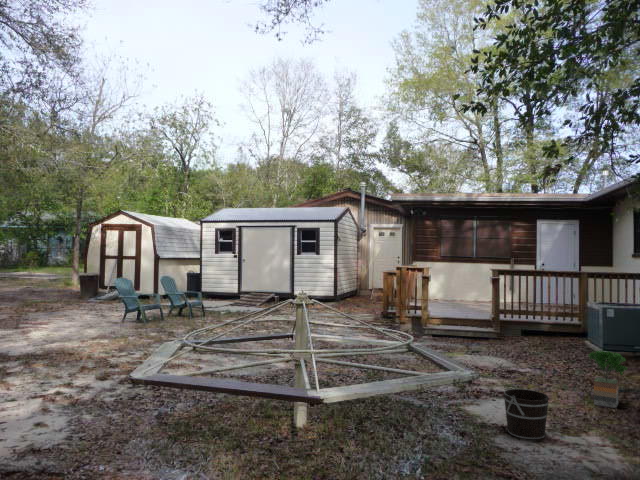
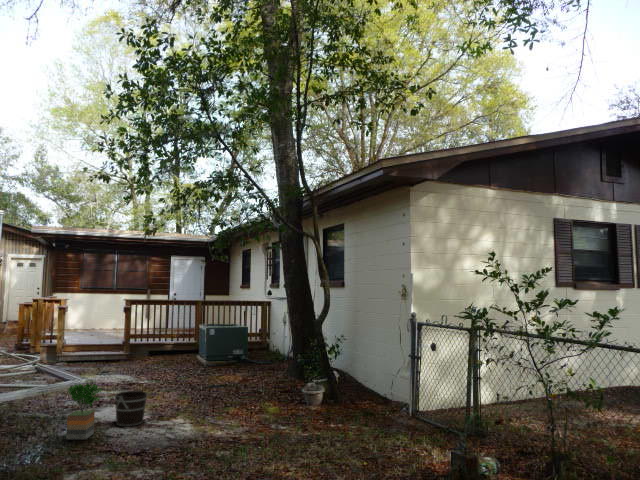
potted tree: present [589,351,627,408] -> present [66,384,102,439]

